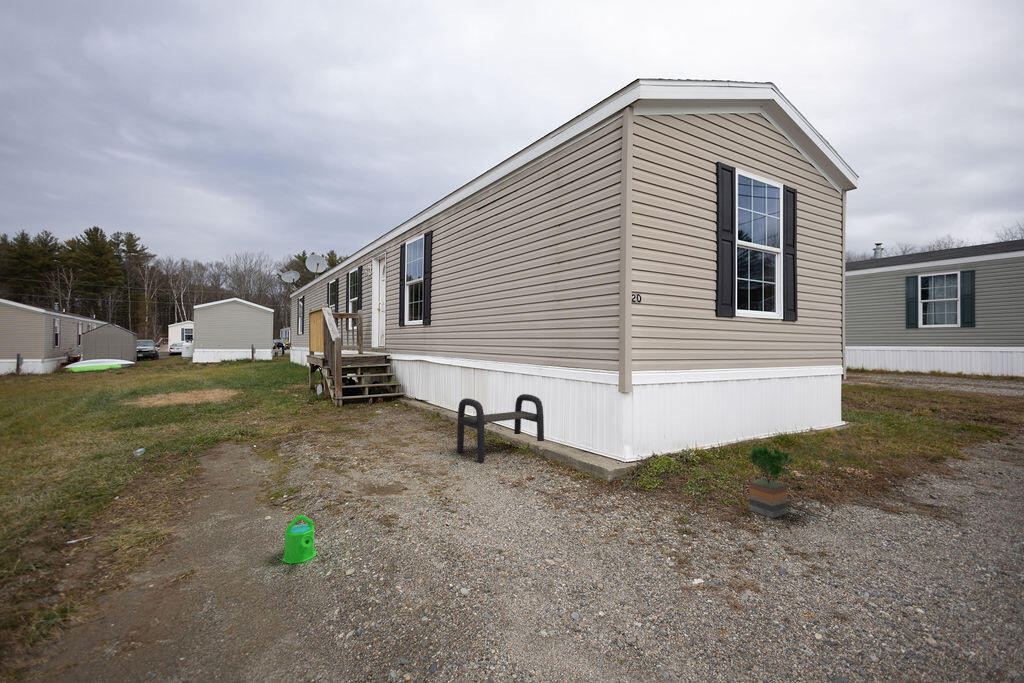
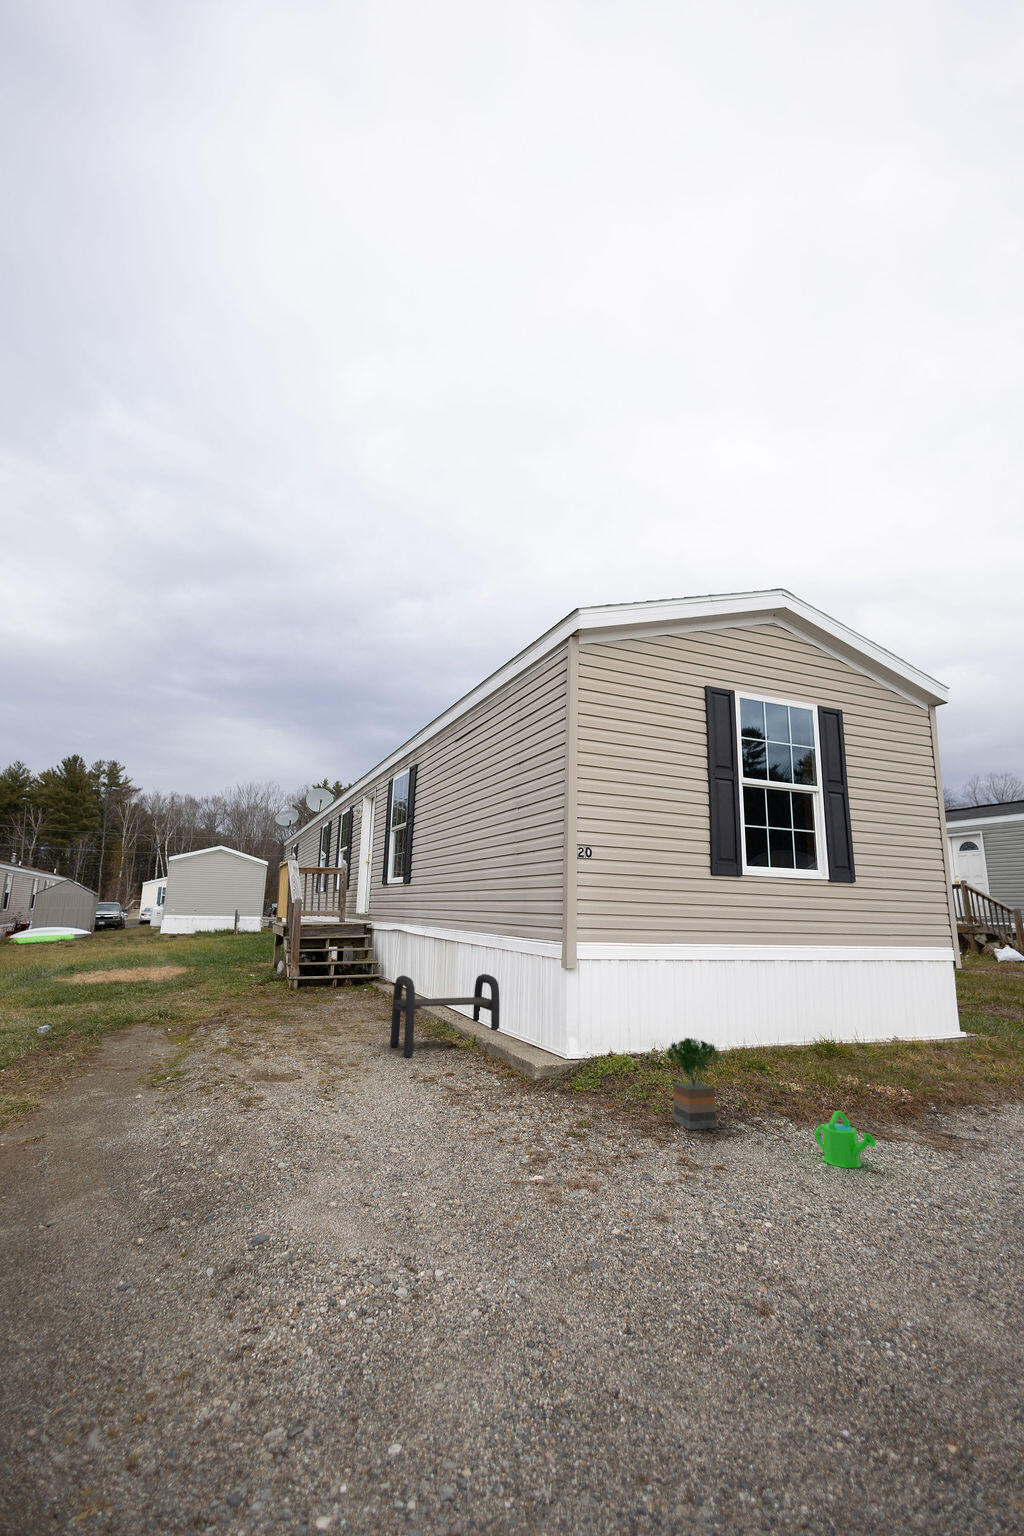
watering can: present [282,515,317,564] -> present [814,1110,876,1168]

